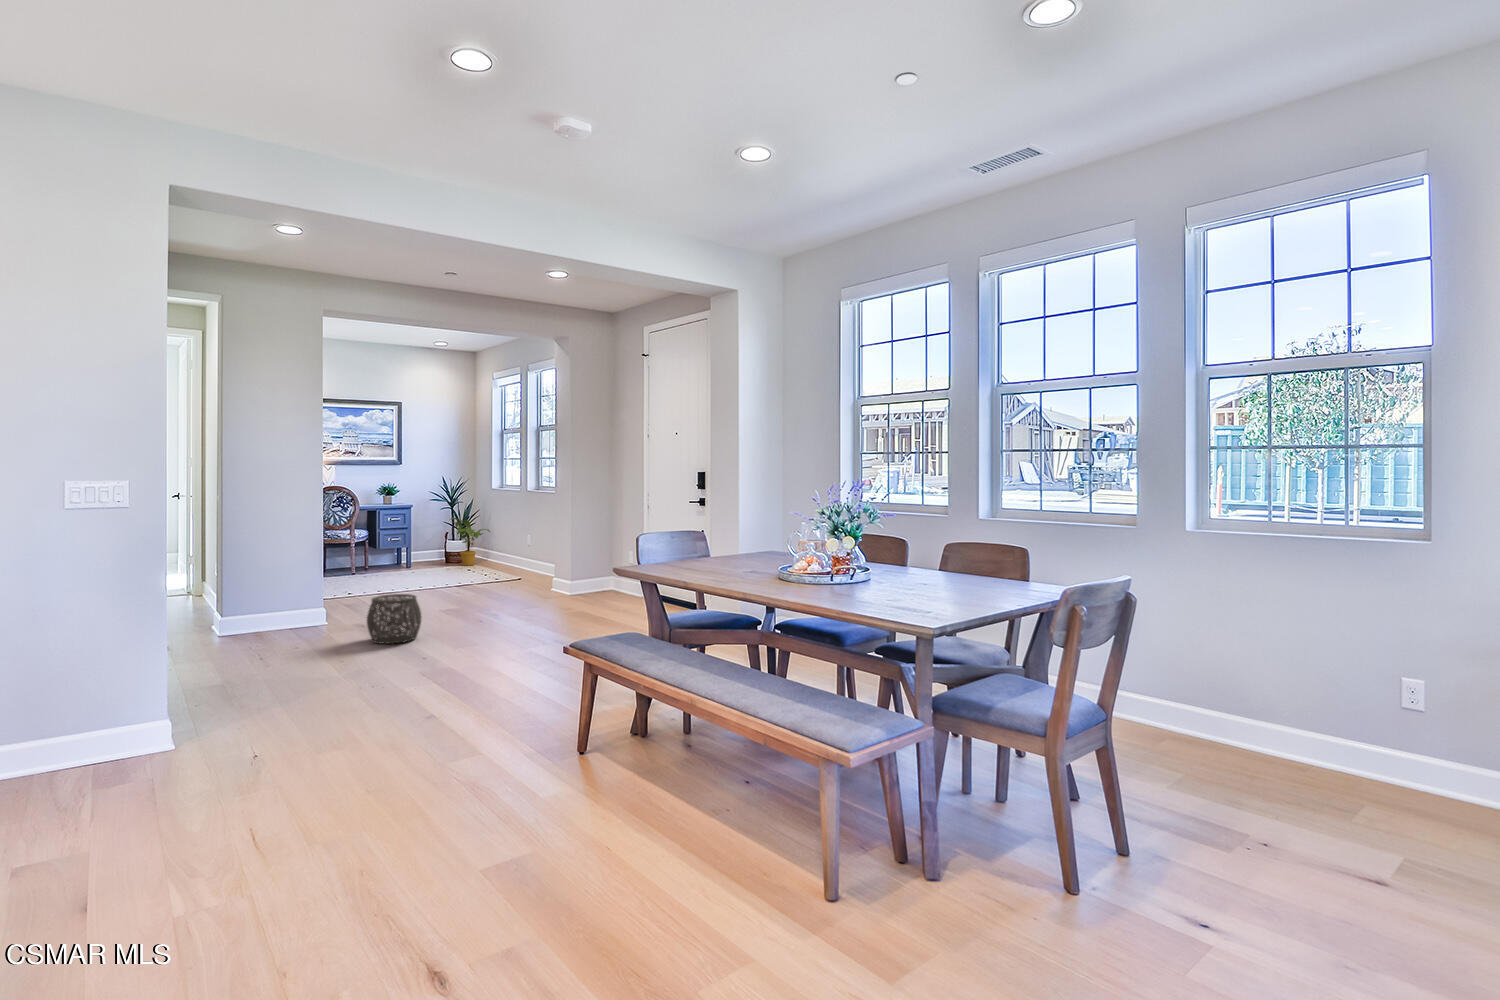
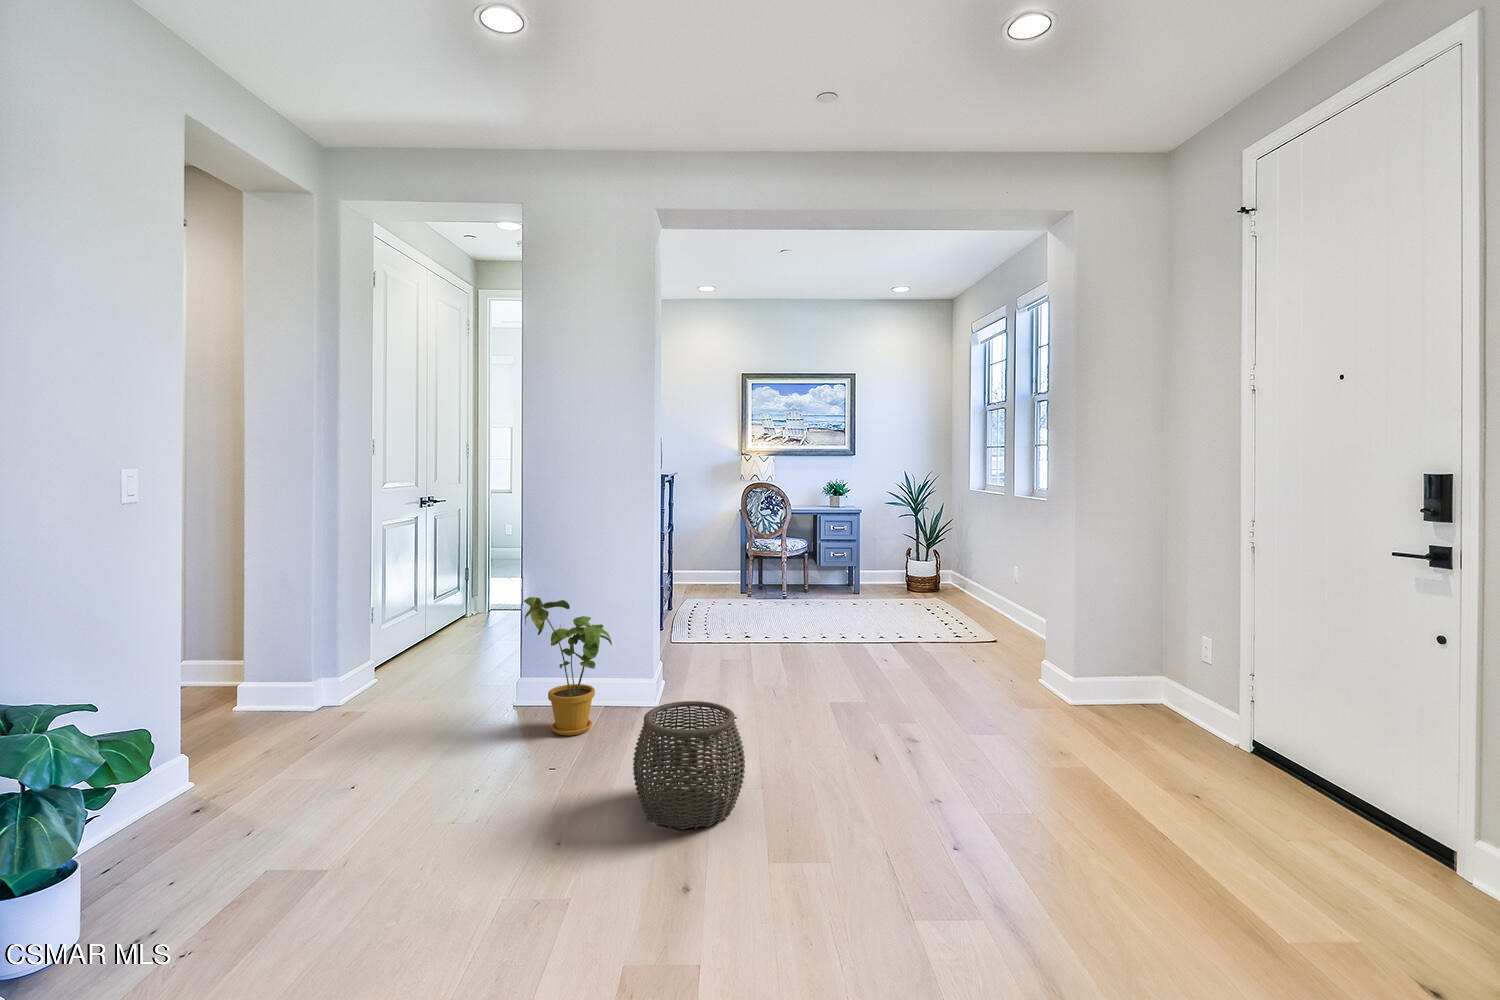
house plant: present [451,517,490,566] -> present [524,597,612,735]

